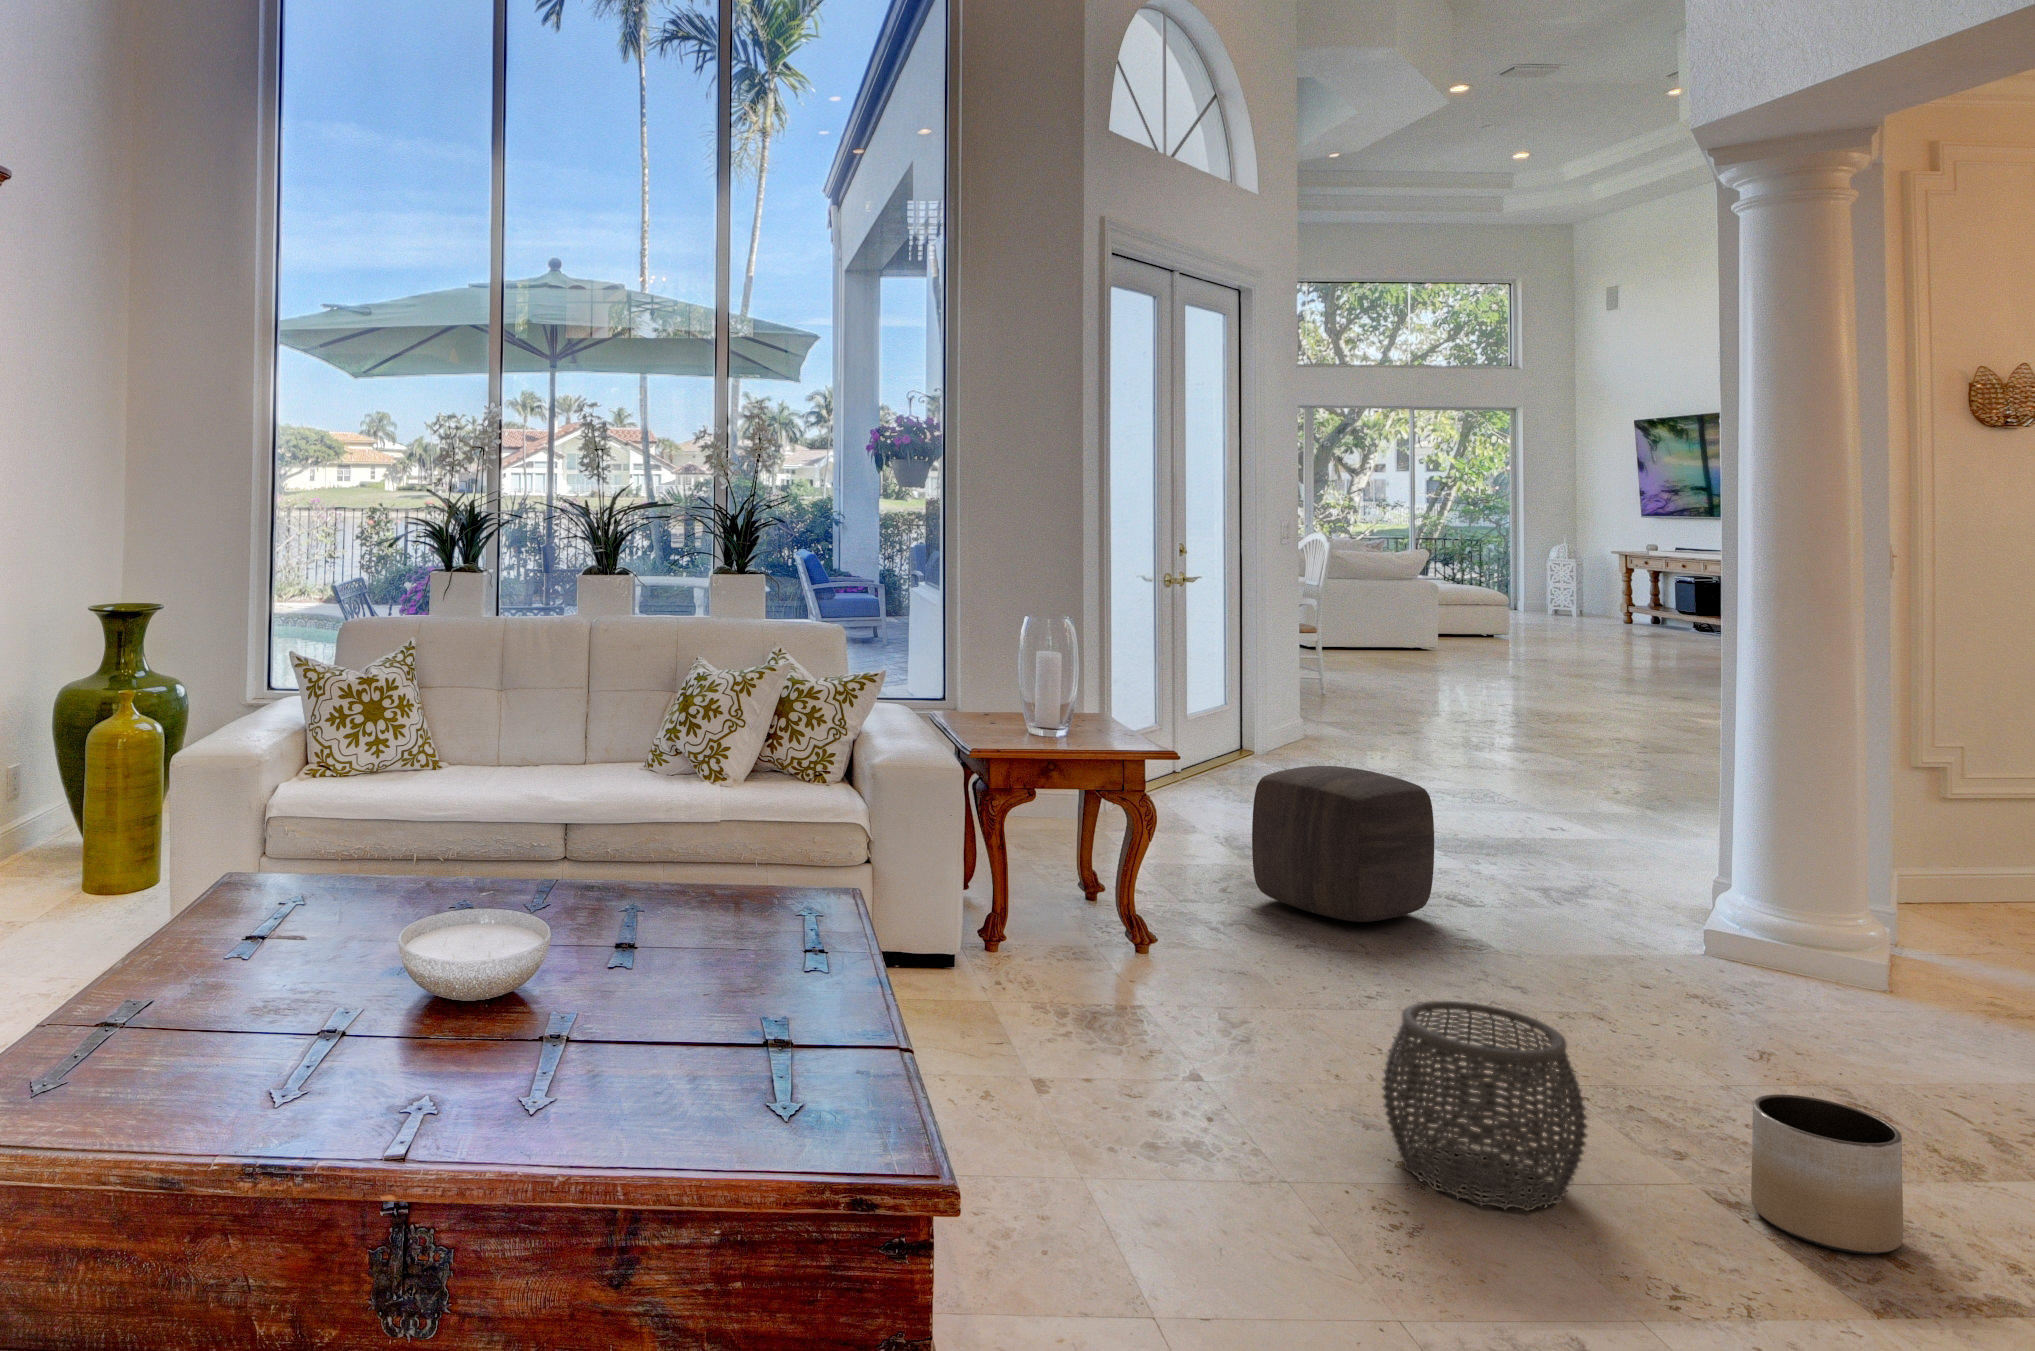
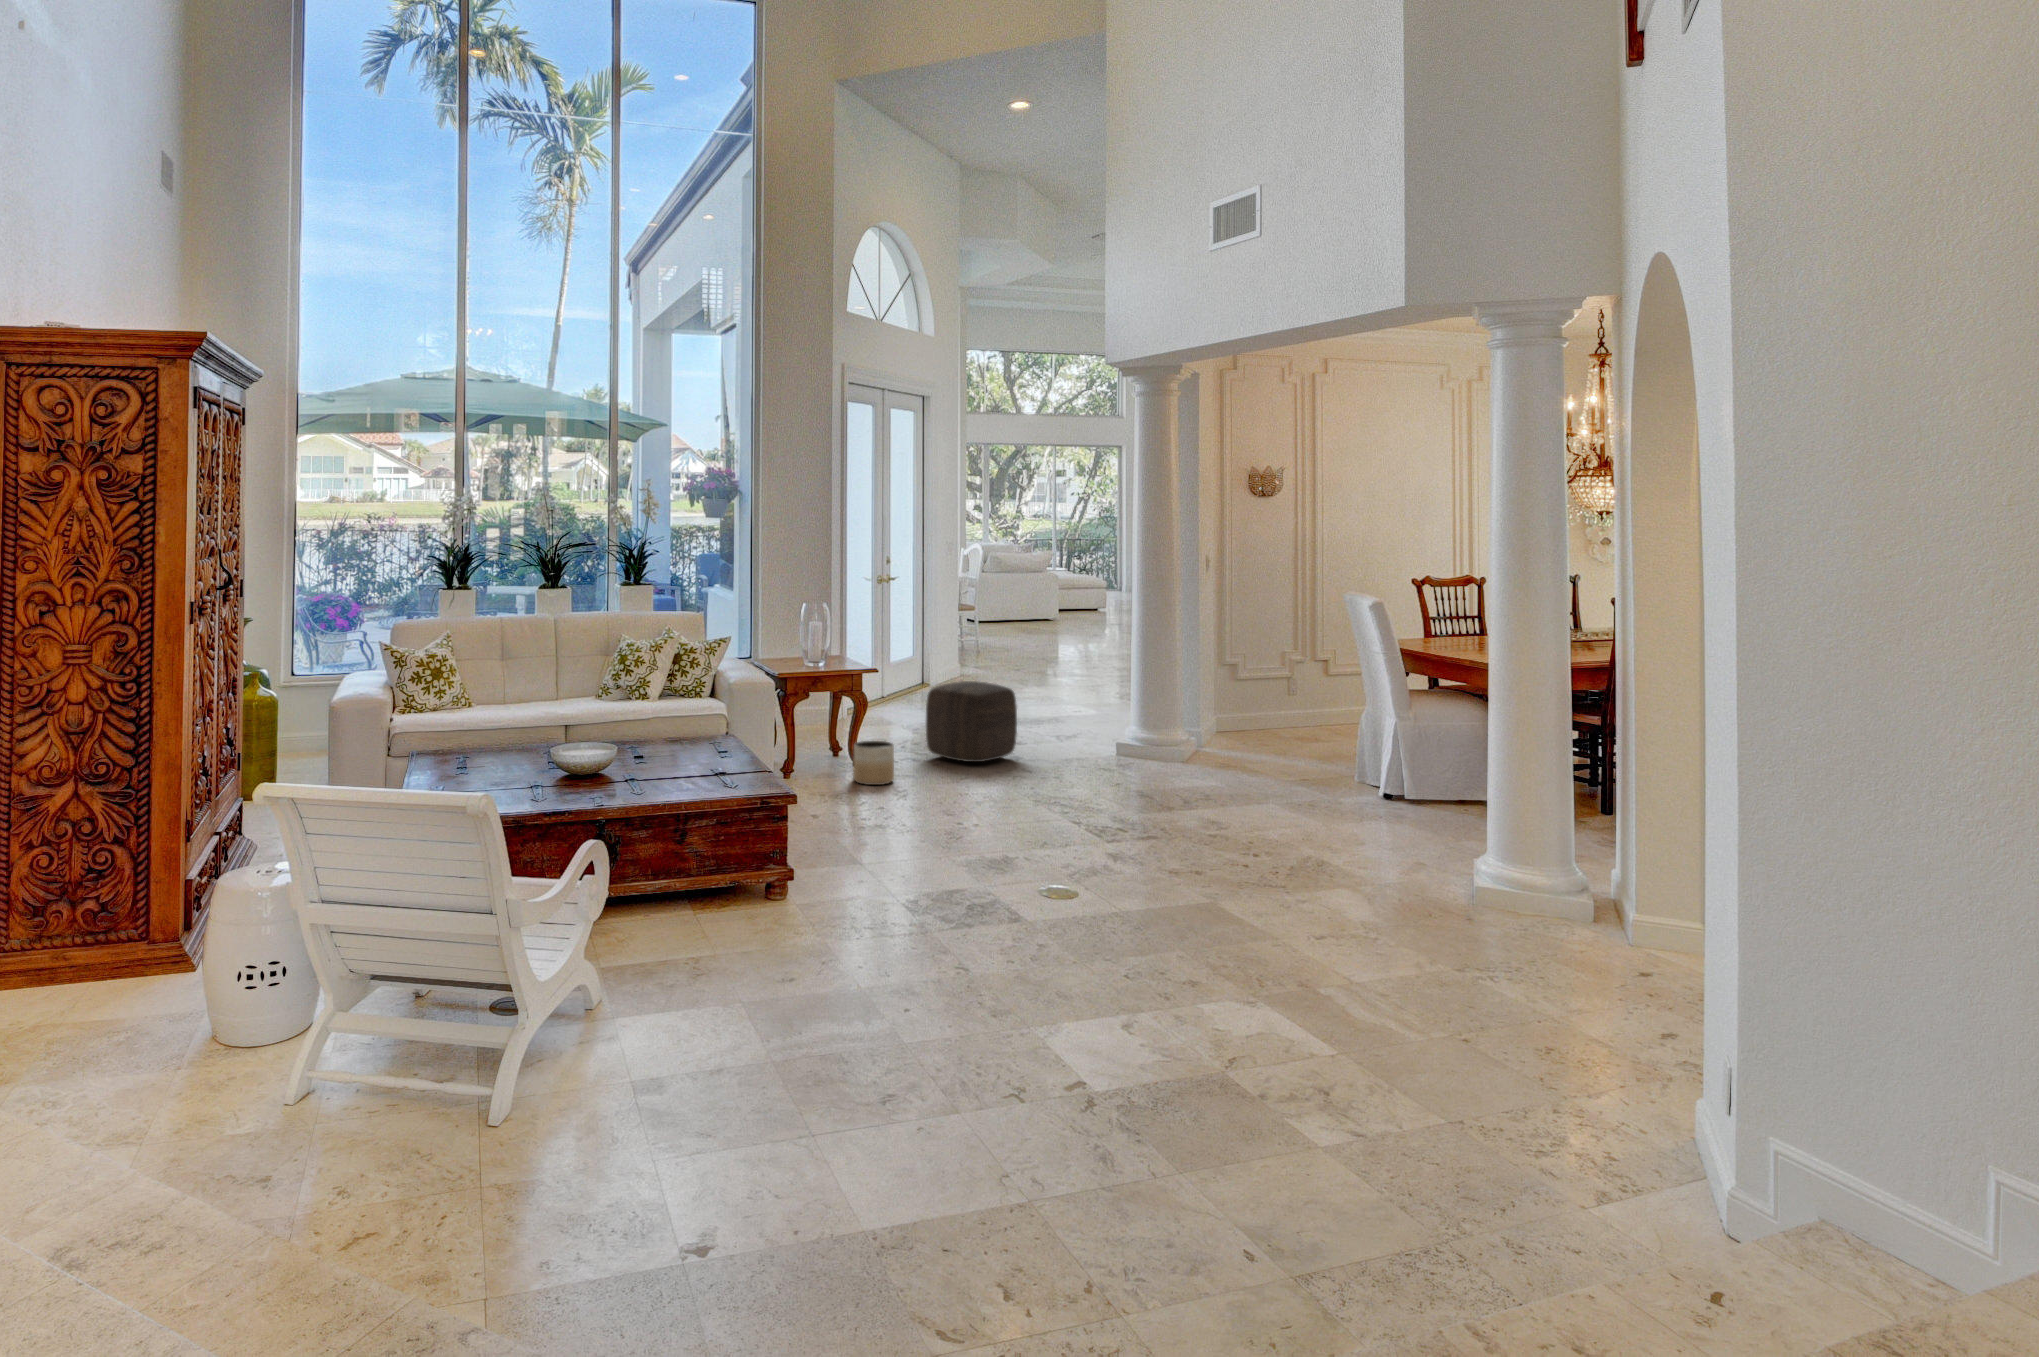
woven basket: present [1382,1001,1588,1211] -> none [971,770,1051,852]
planter: present [1751,1094,1903,1254] -> present [853,741,894,785]

